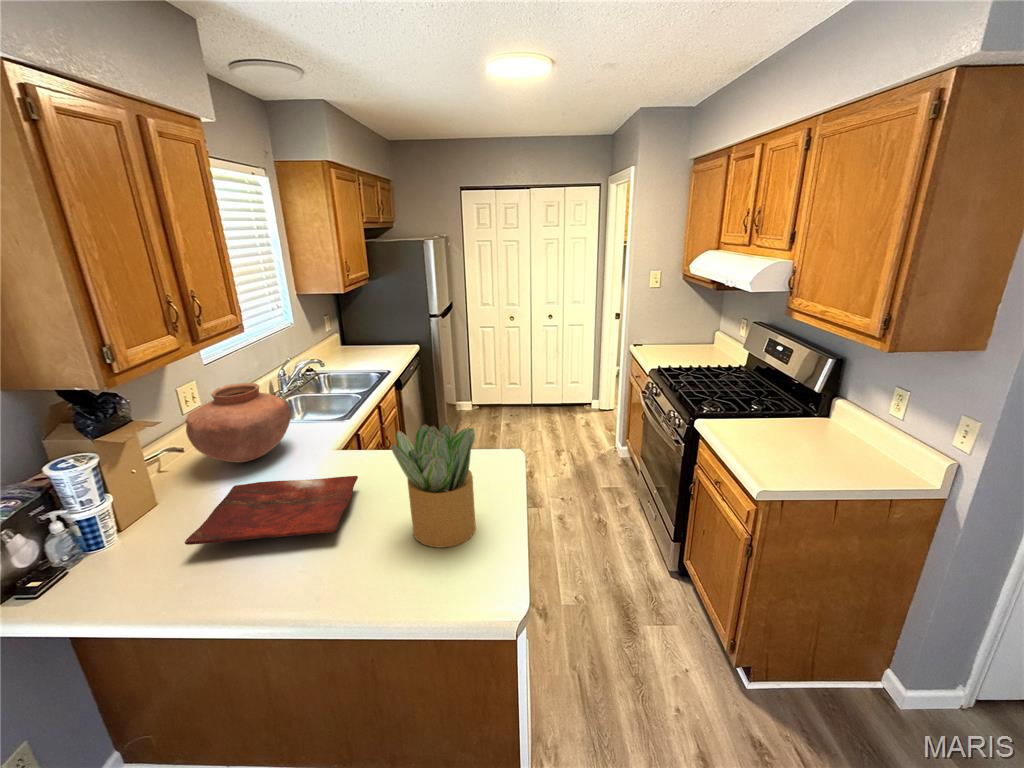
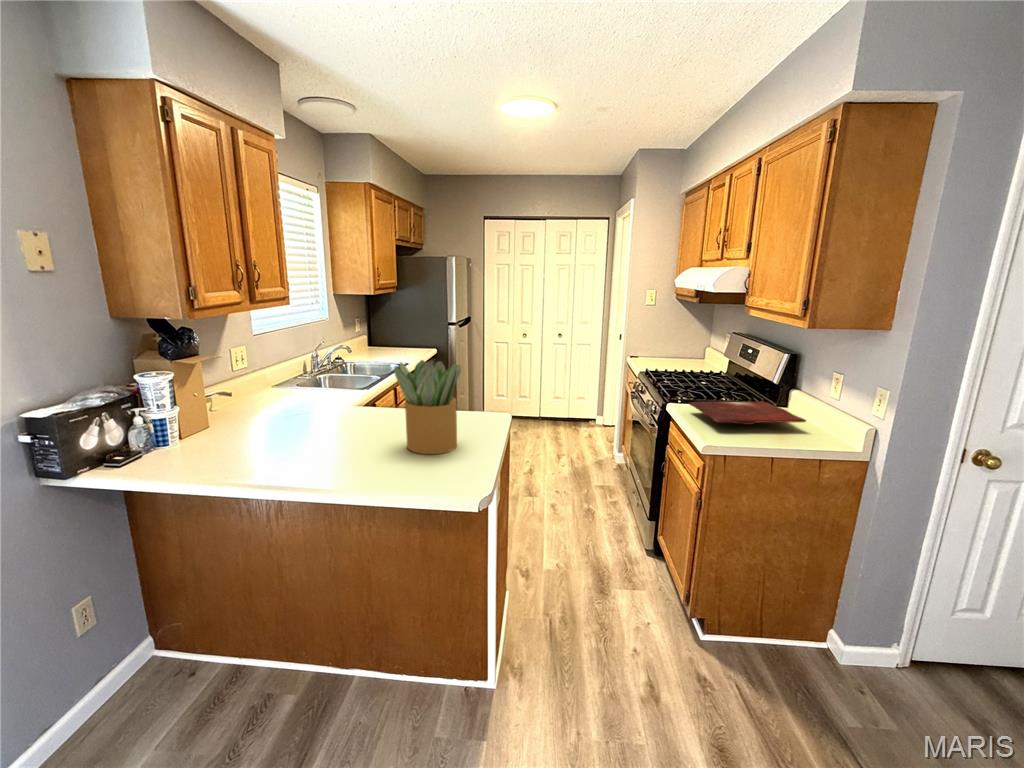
vase: present [185,383,291,462] -> none [236,344,319,406]
cutting board: present [185,476,358,545] -> present [689,402,806,425]

